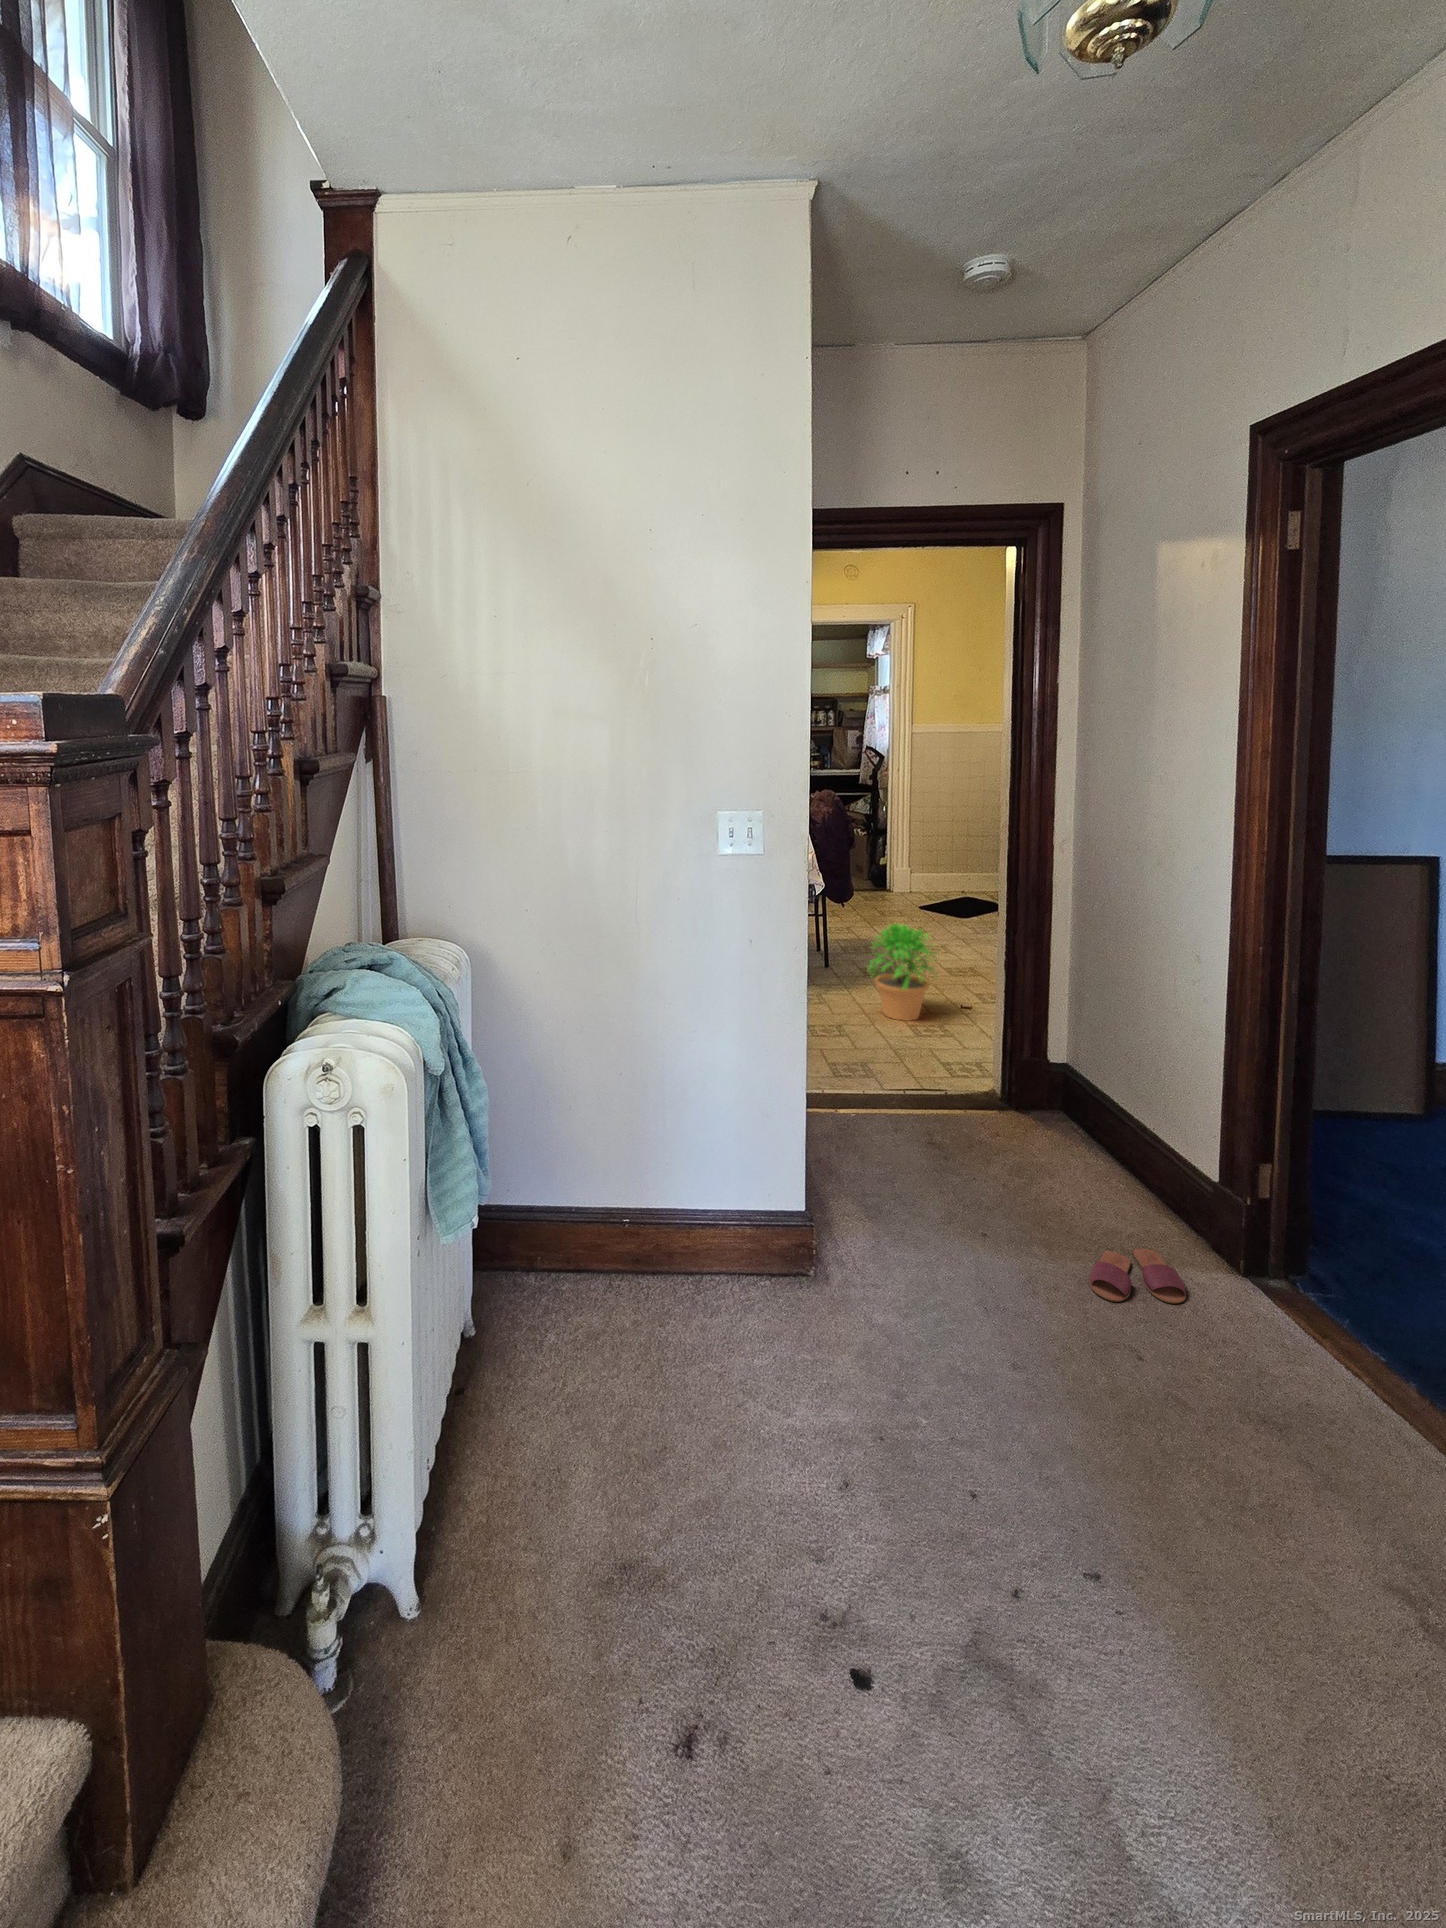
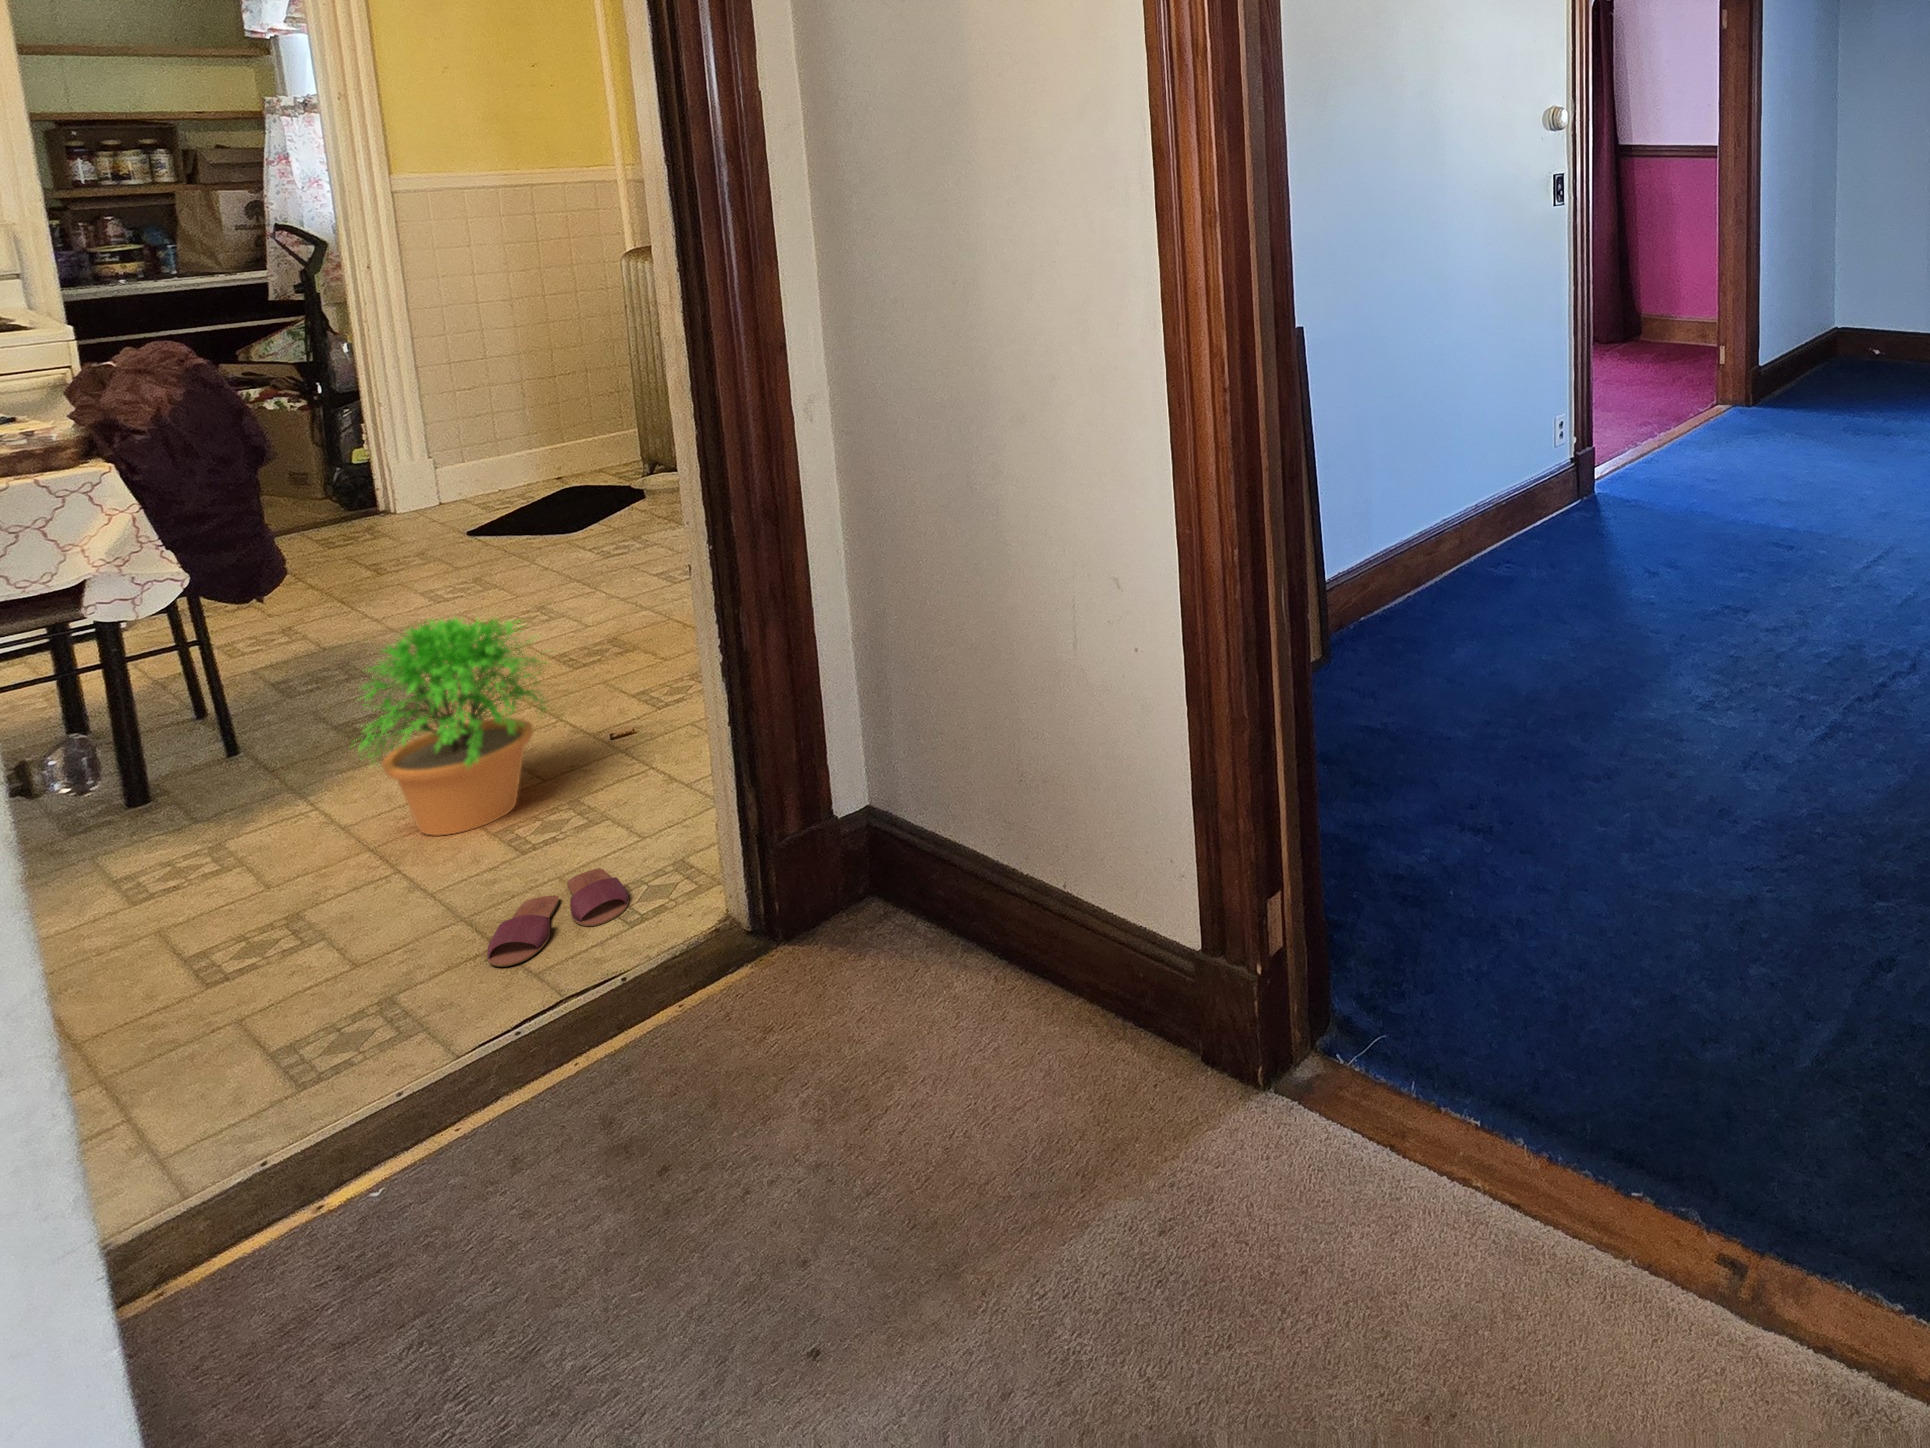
slippers: present [1089,1249,1186,1304] -> present [487,868,629,966]

